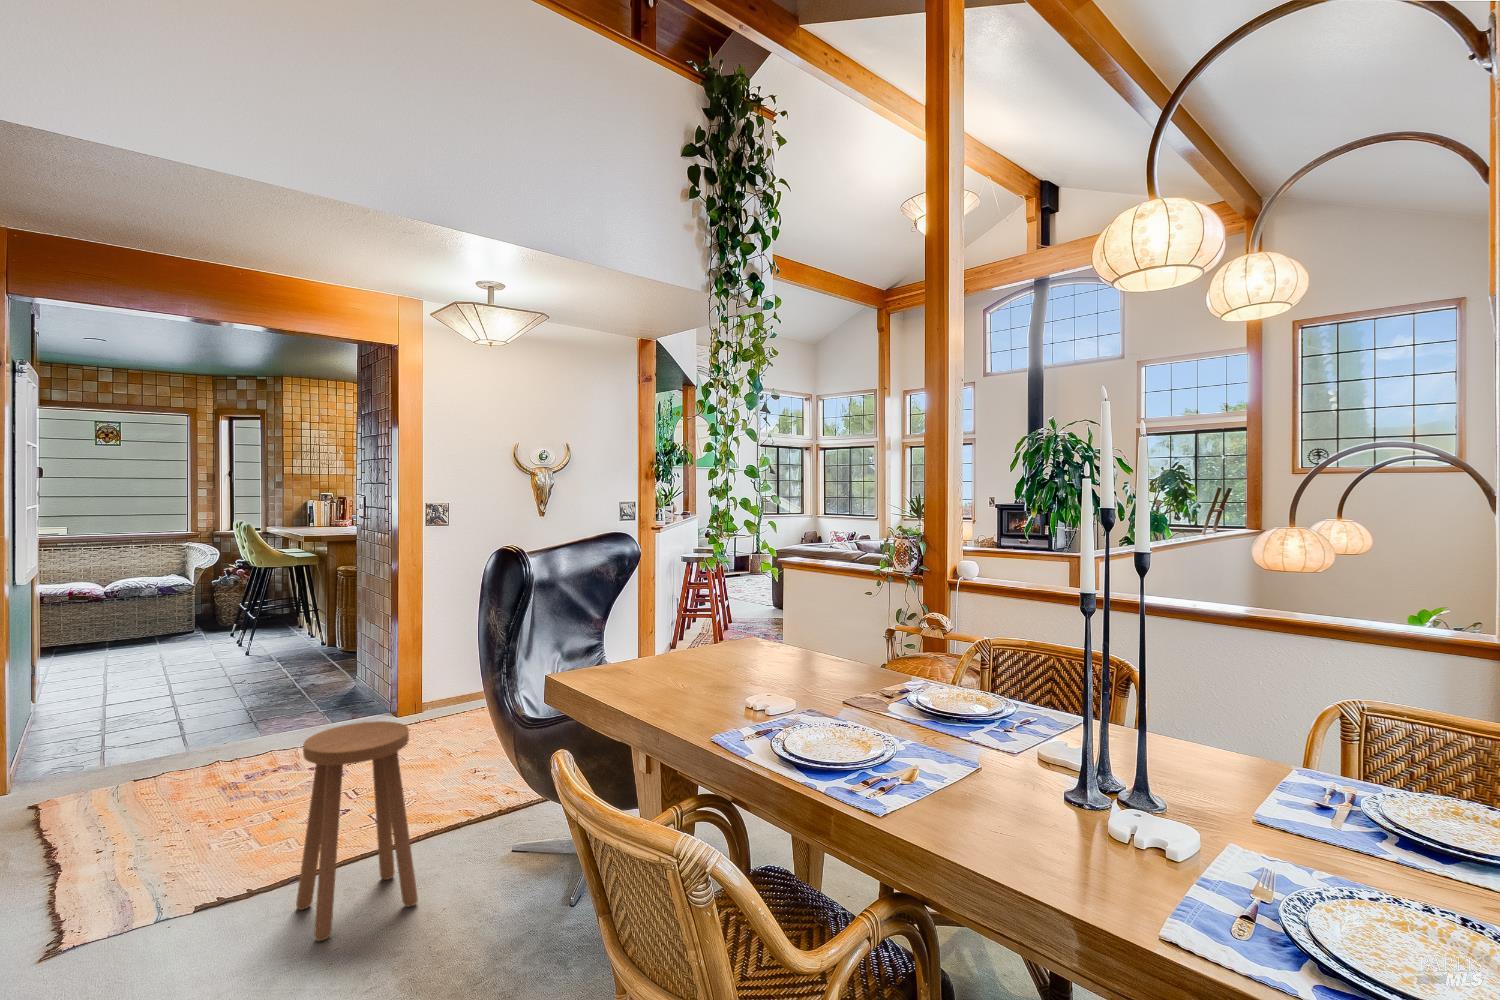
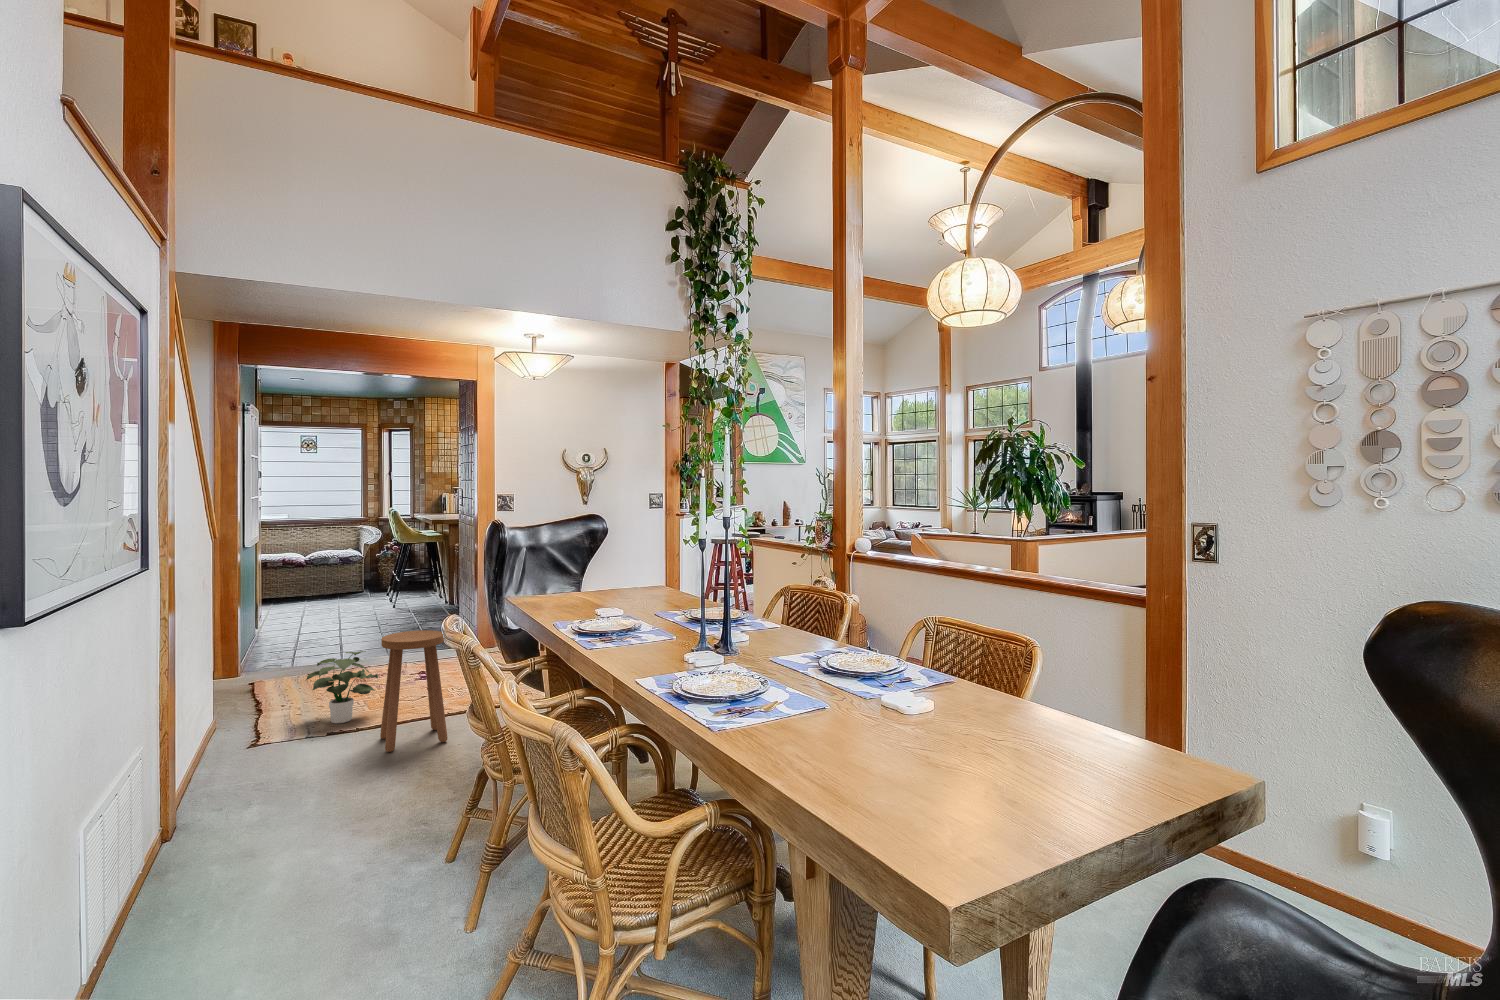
potted plant: none [146,755,277,882] -> present [306,651,378,723]

